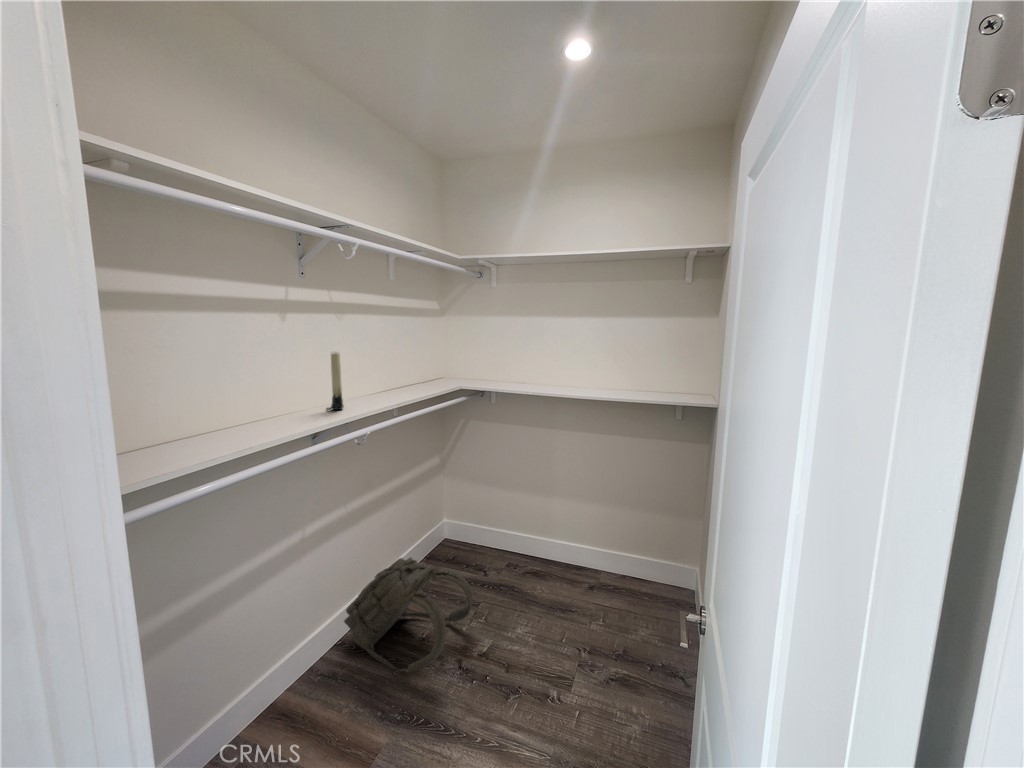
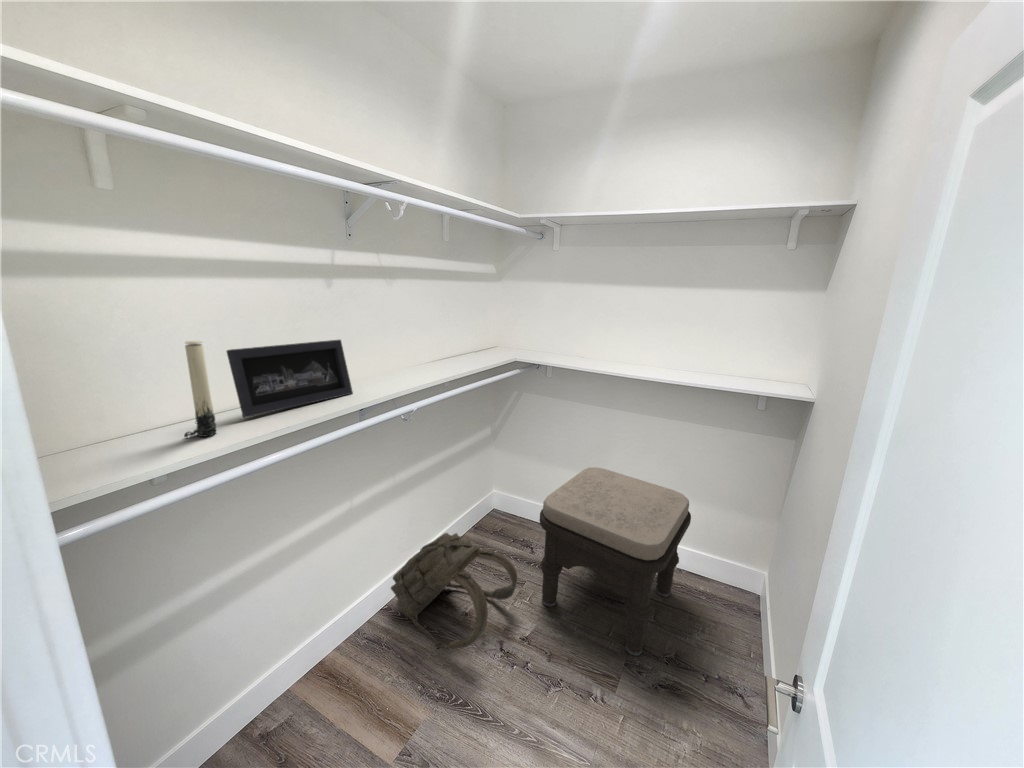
candle: present [326,351,344,410] -> present [184,341,216,438]
picture frame: none [188,368,309,443] -> present [227,340,353,418]
ottoman: none [492,485,628,656] -> present [540,467,691,655]

